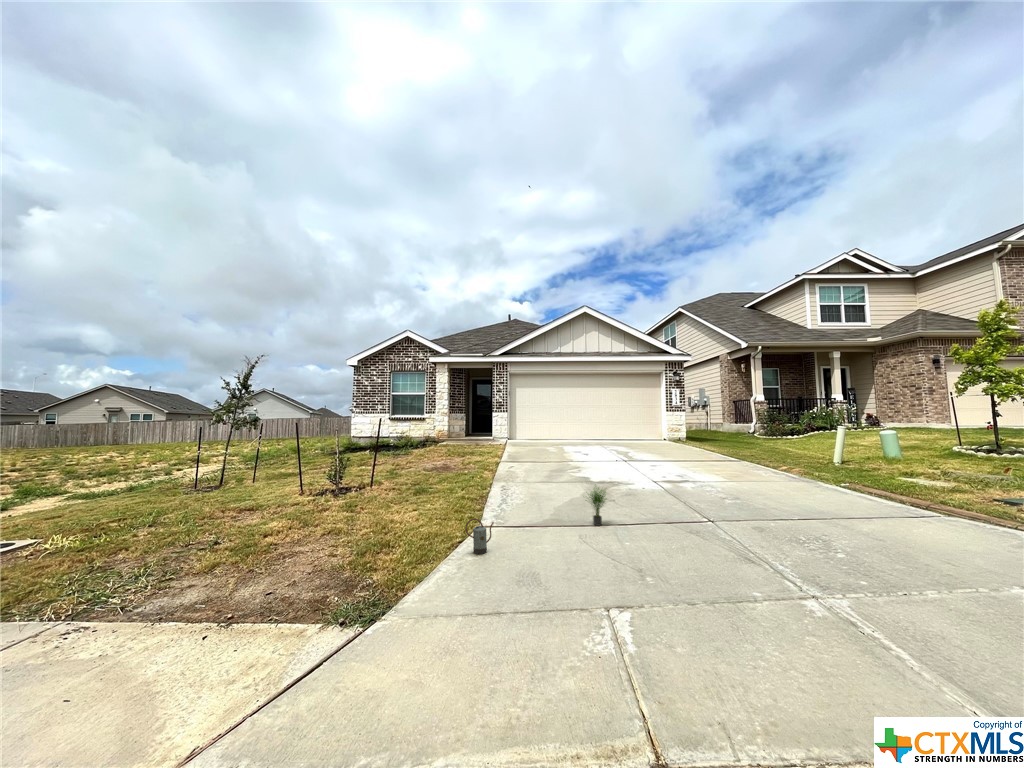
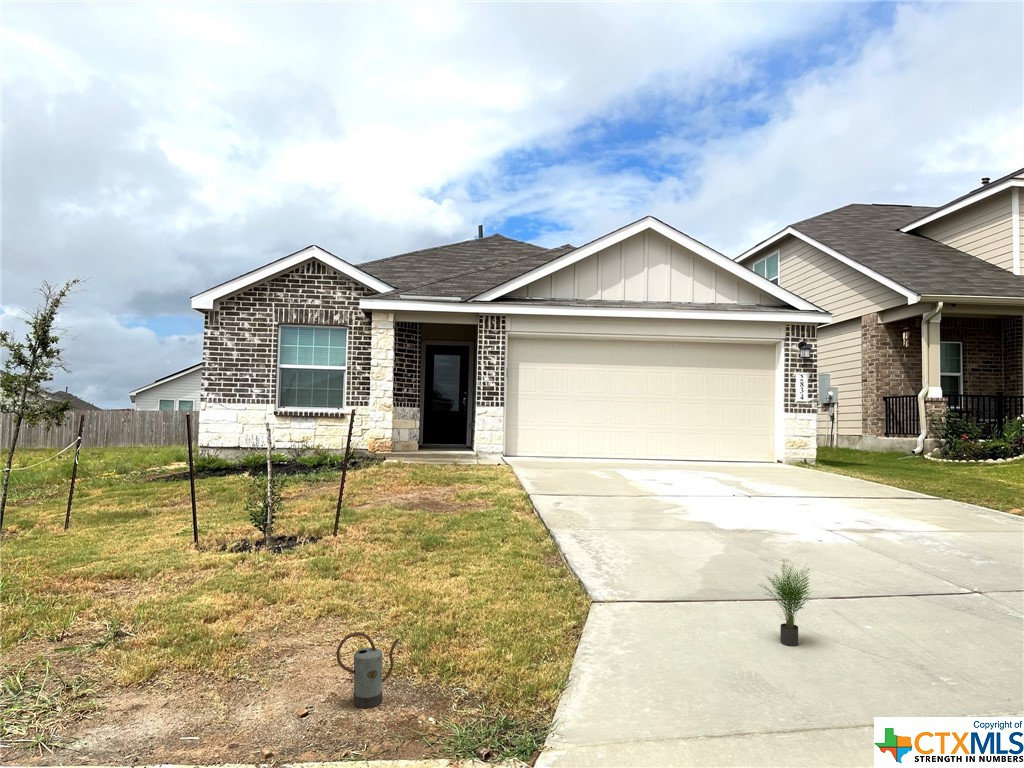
watering can: present [465,518,494,554] -> present [336,632,399,708]

